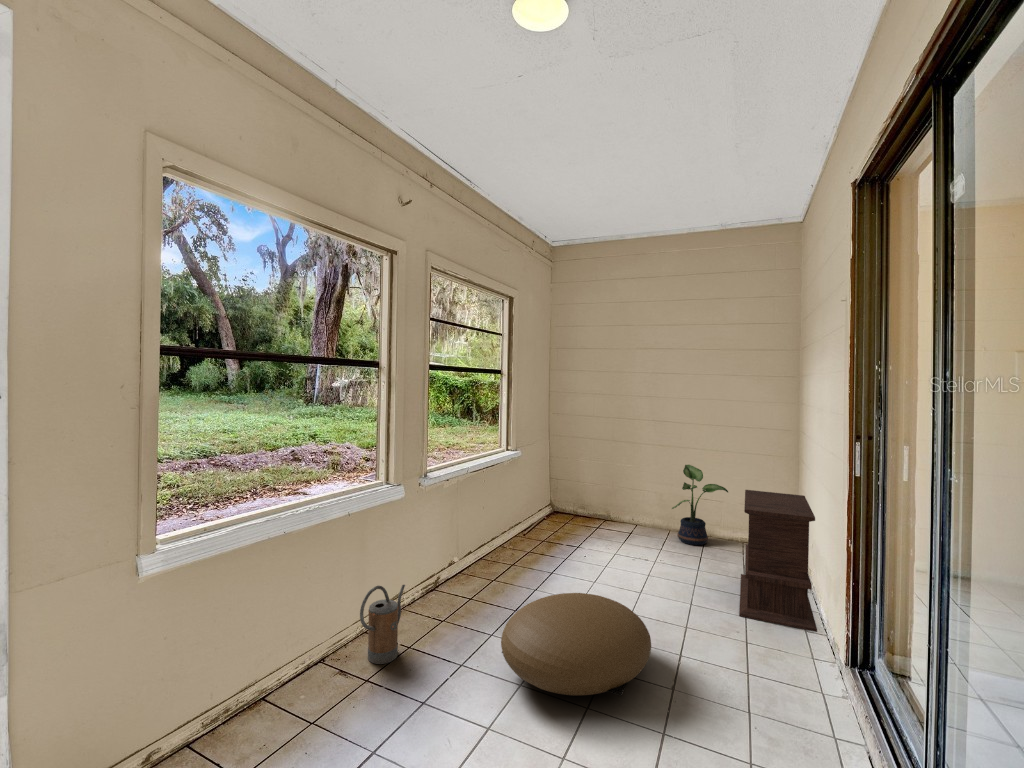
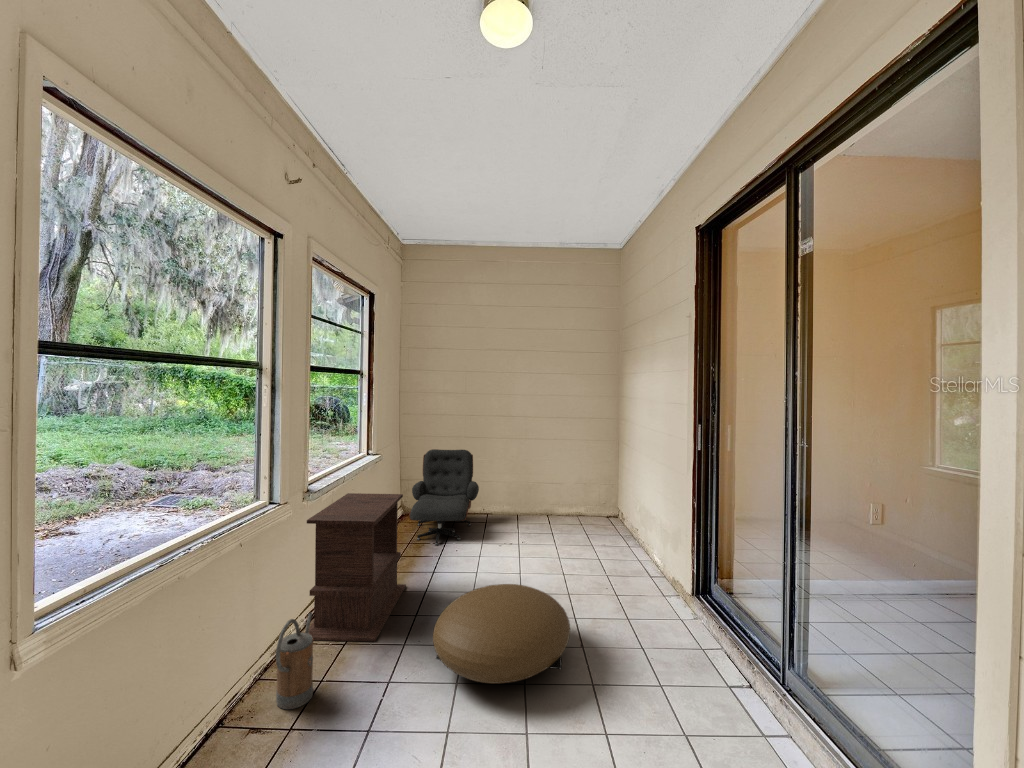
lounge chair: none [544,451,625,548] -> present [409,449,479,545]
potted plant: present [672,465,728,545] -> none [524,455,569,526]
side table: present [739,490,817,632] -> present [307,493,406,642]

